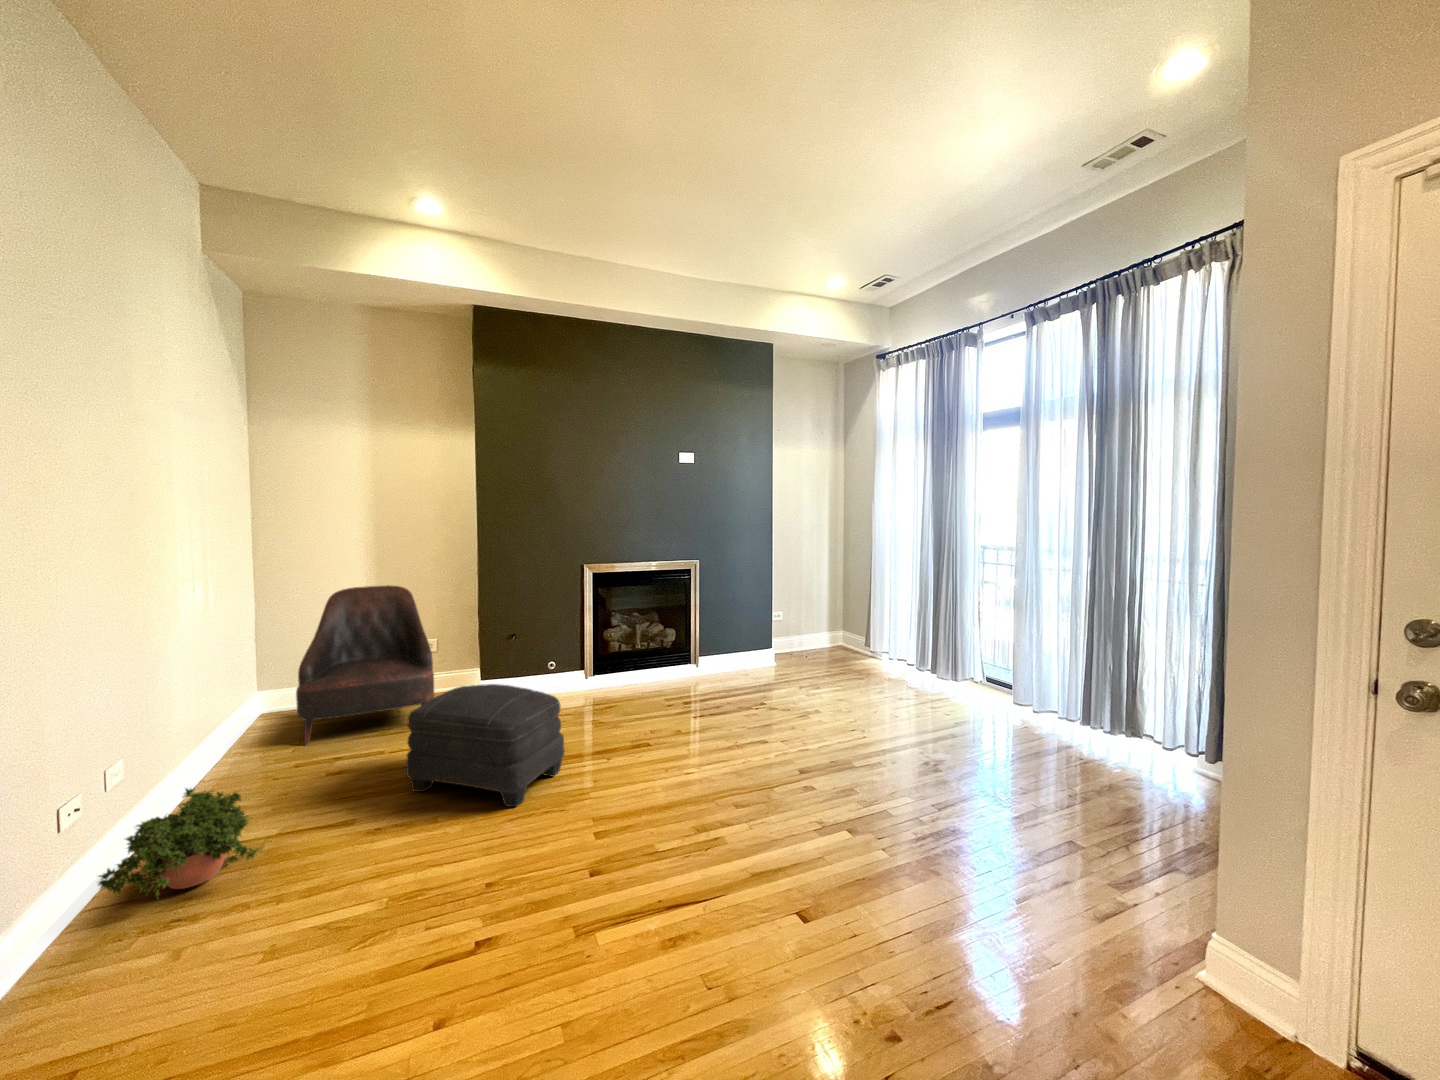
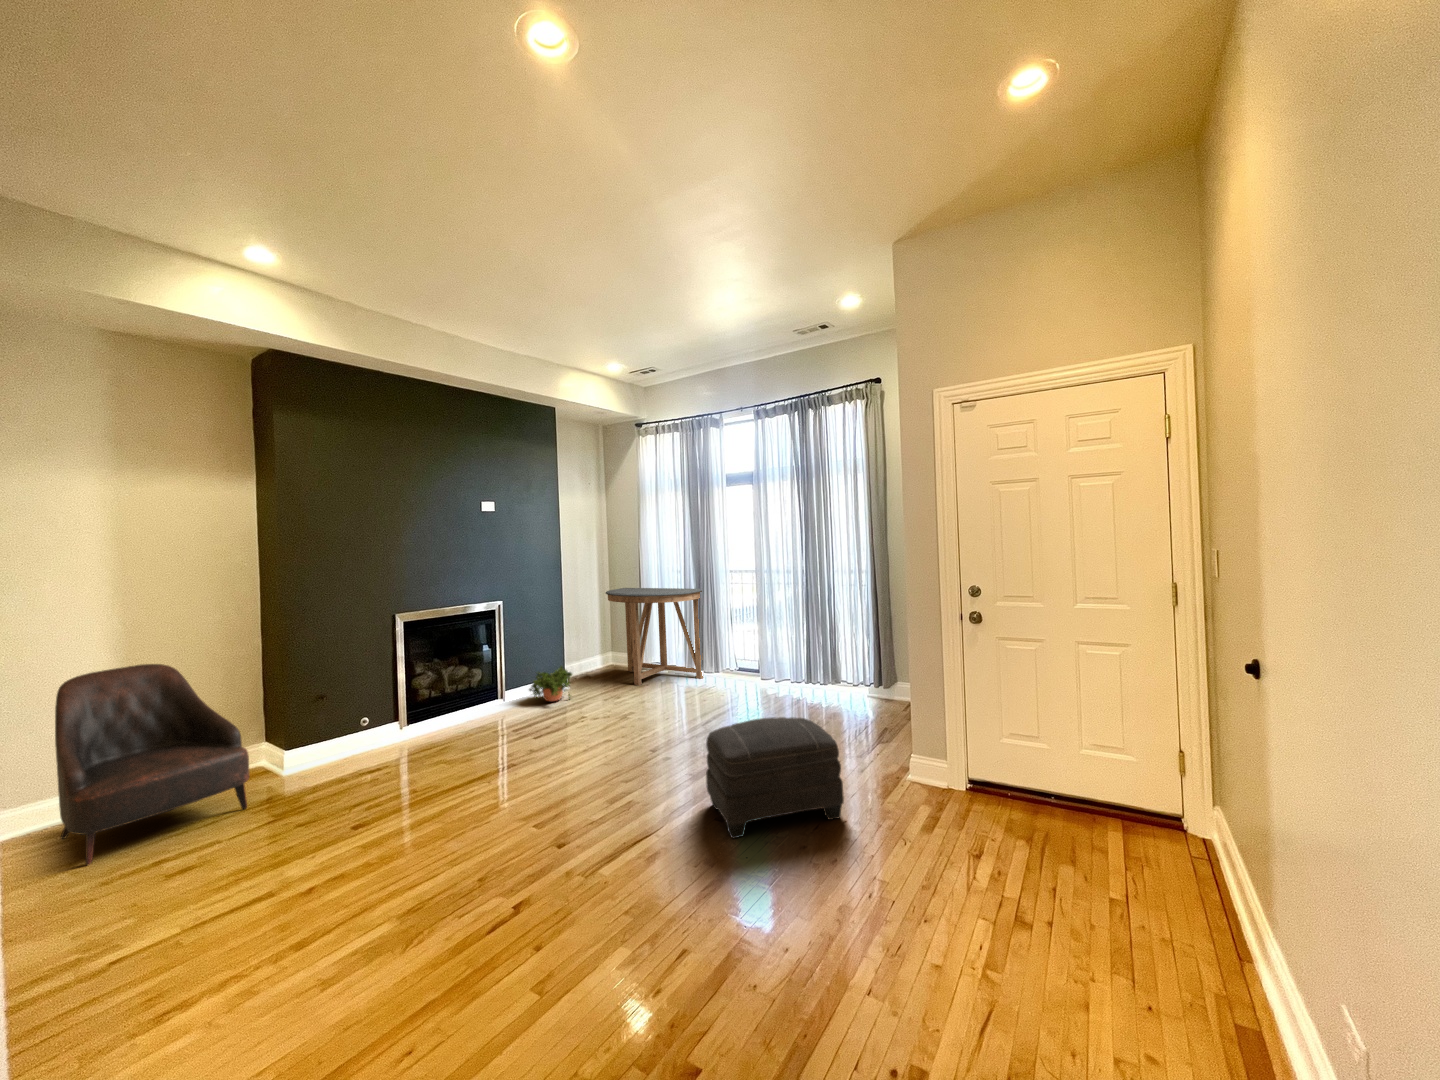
console table: none [824,558,945,683] -> present [606,588,703,686]
ottoman: present [406,684,565,807] -> present [706,717,844,838]
potted plant: present [98,789,260,896] -> present [529,666,572,701]

